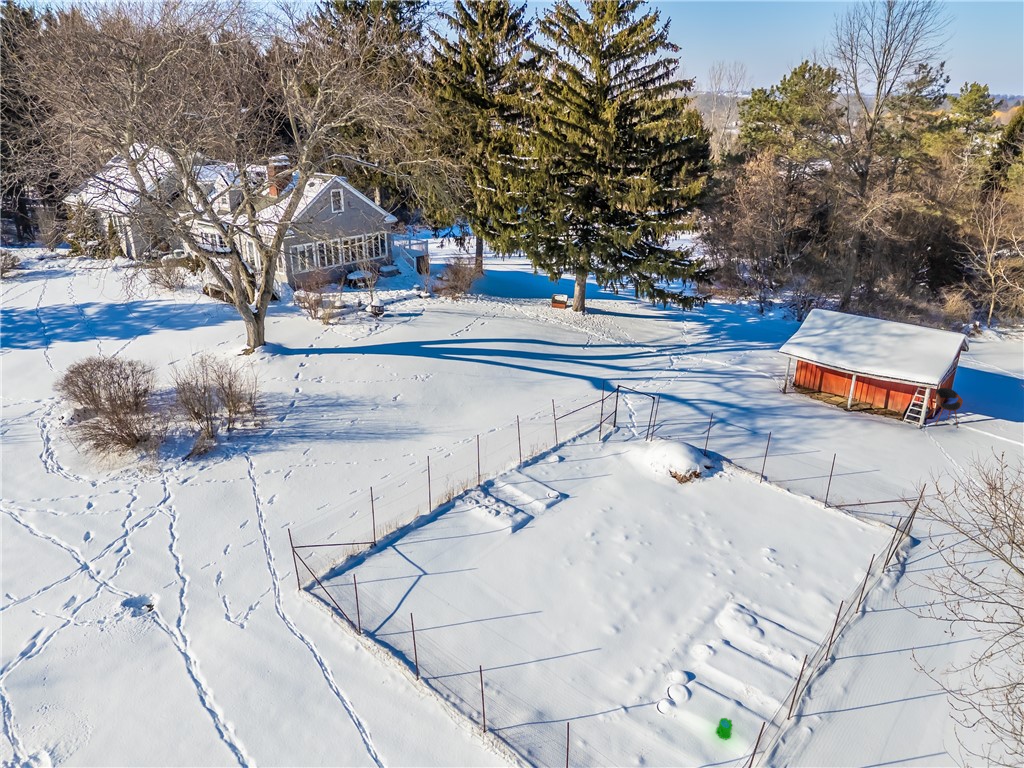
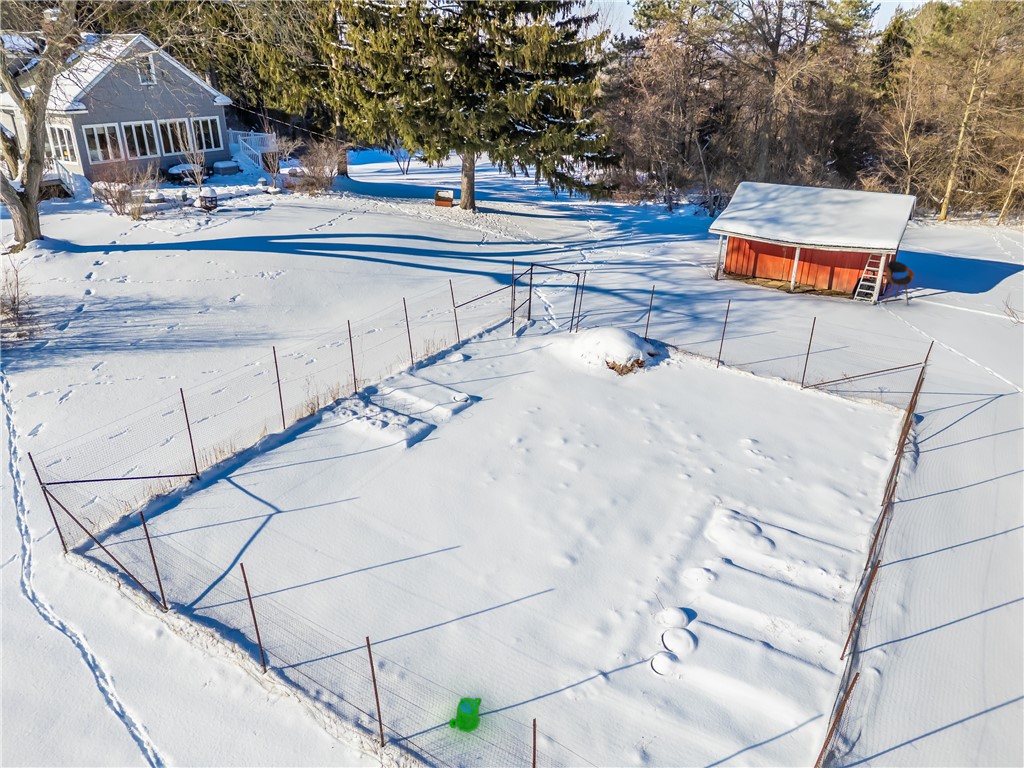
watering can: present [716,718,732,740] -> present [449,698,481,732]

